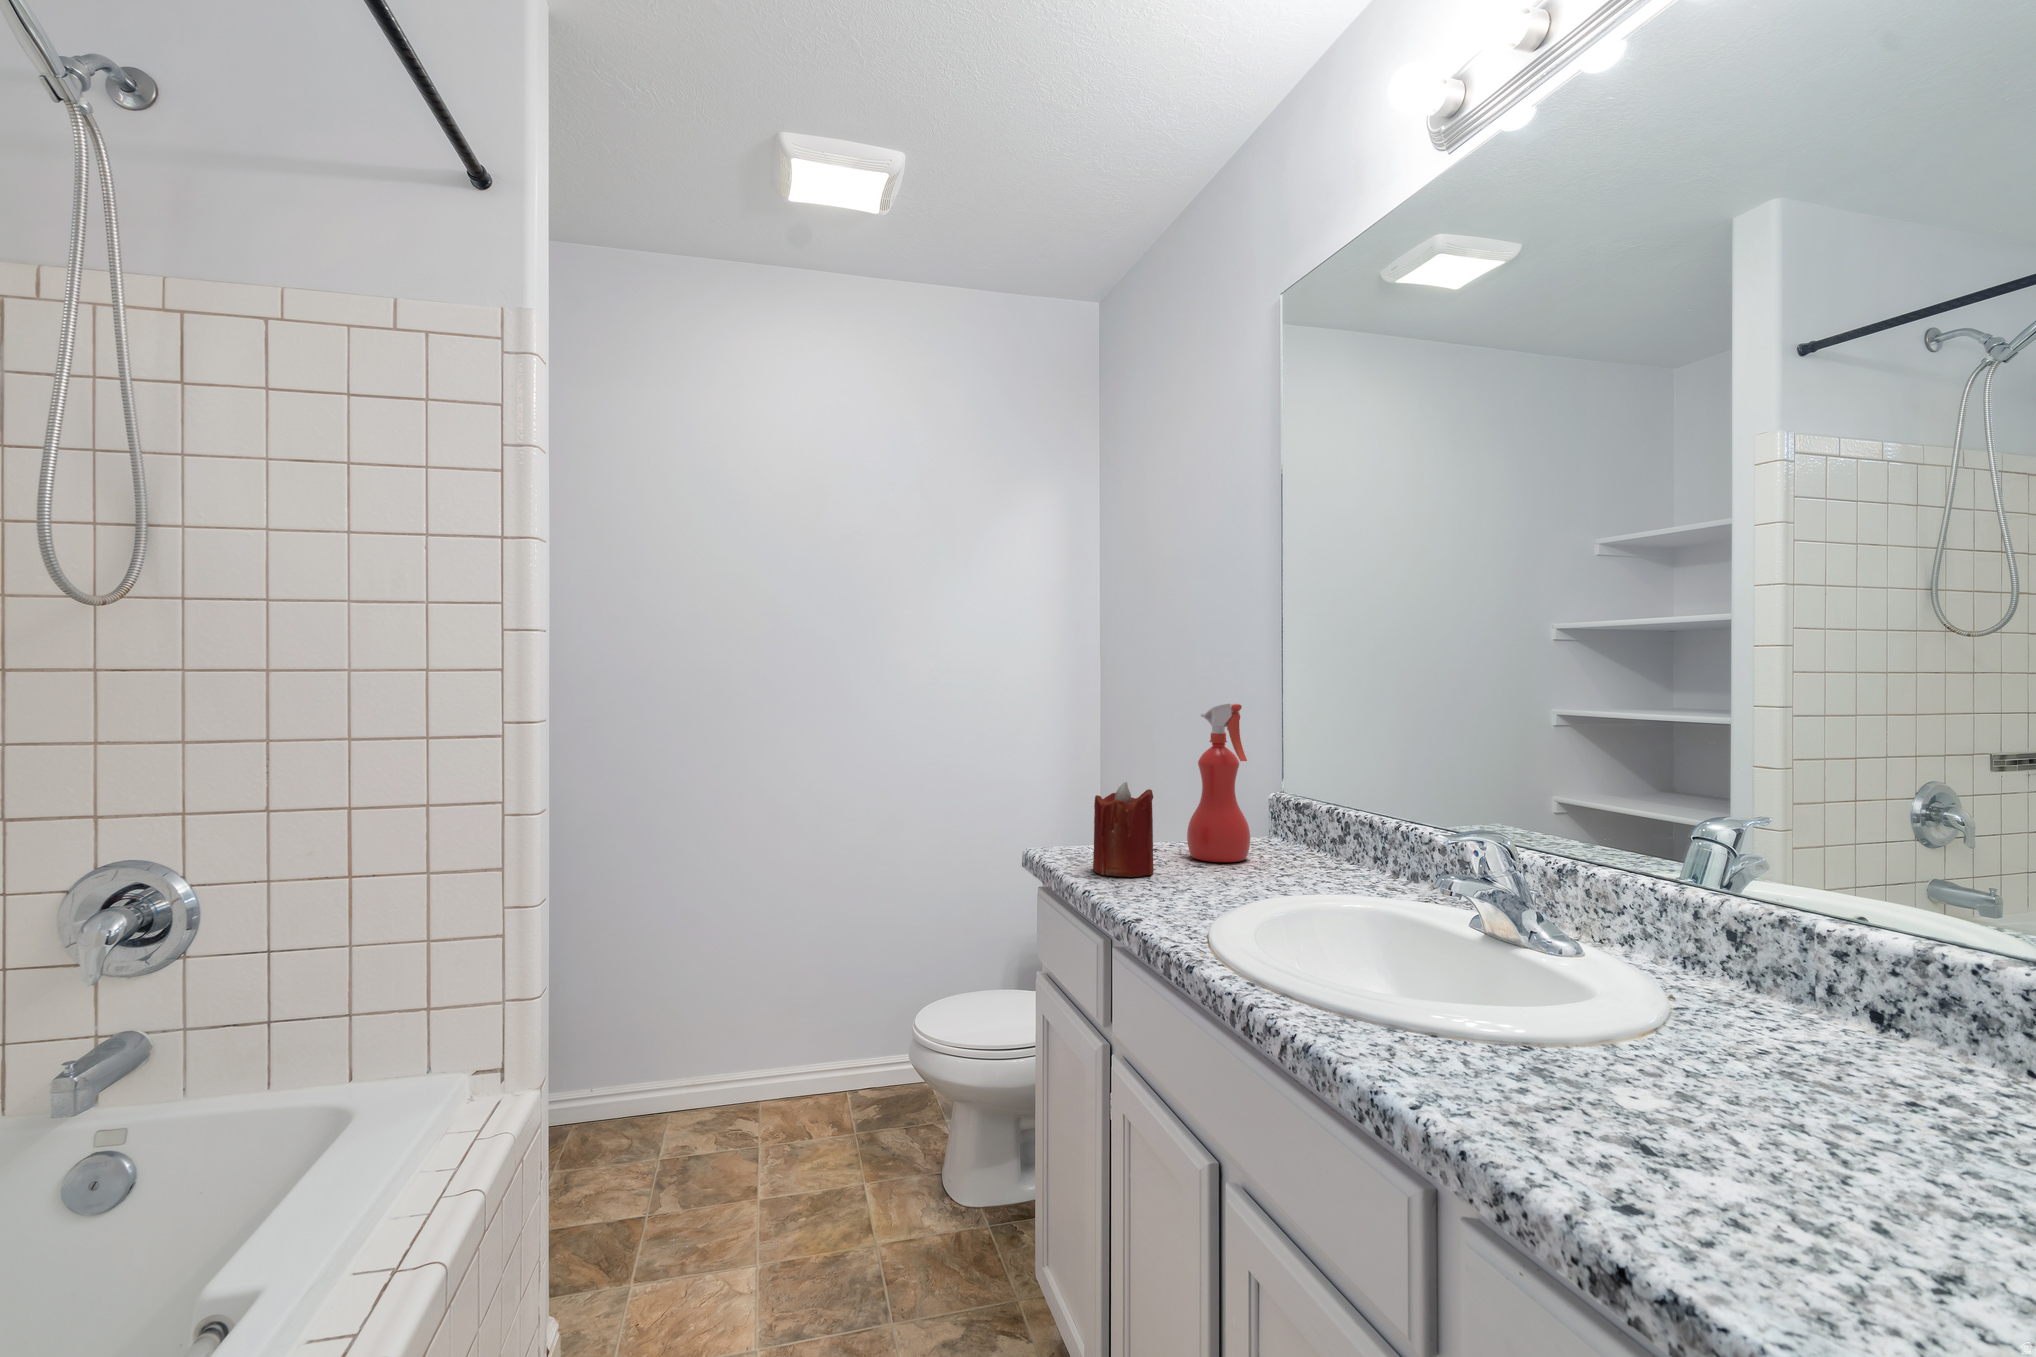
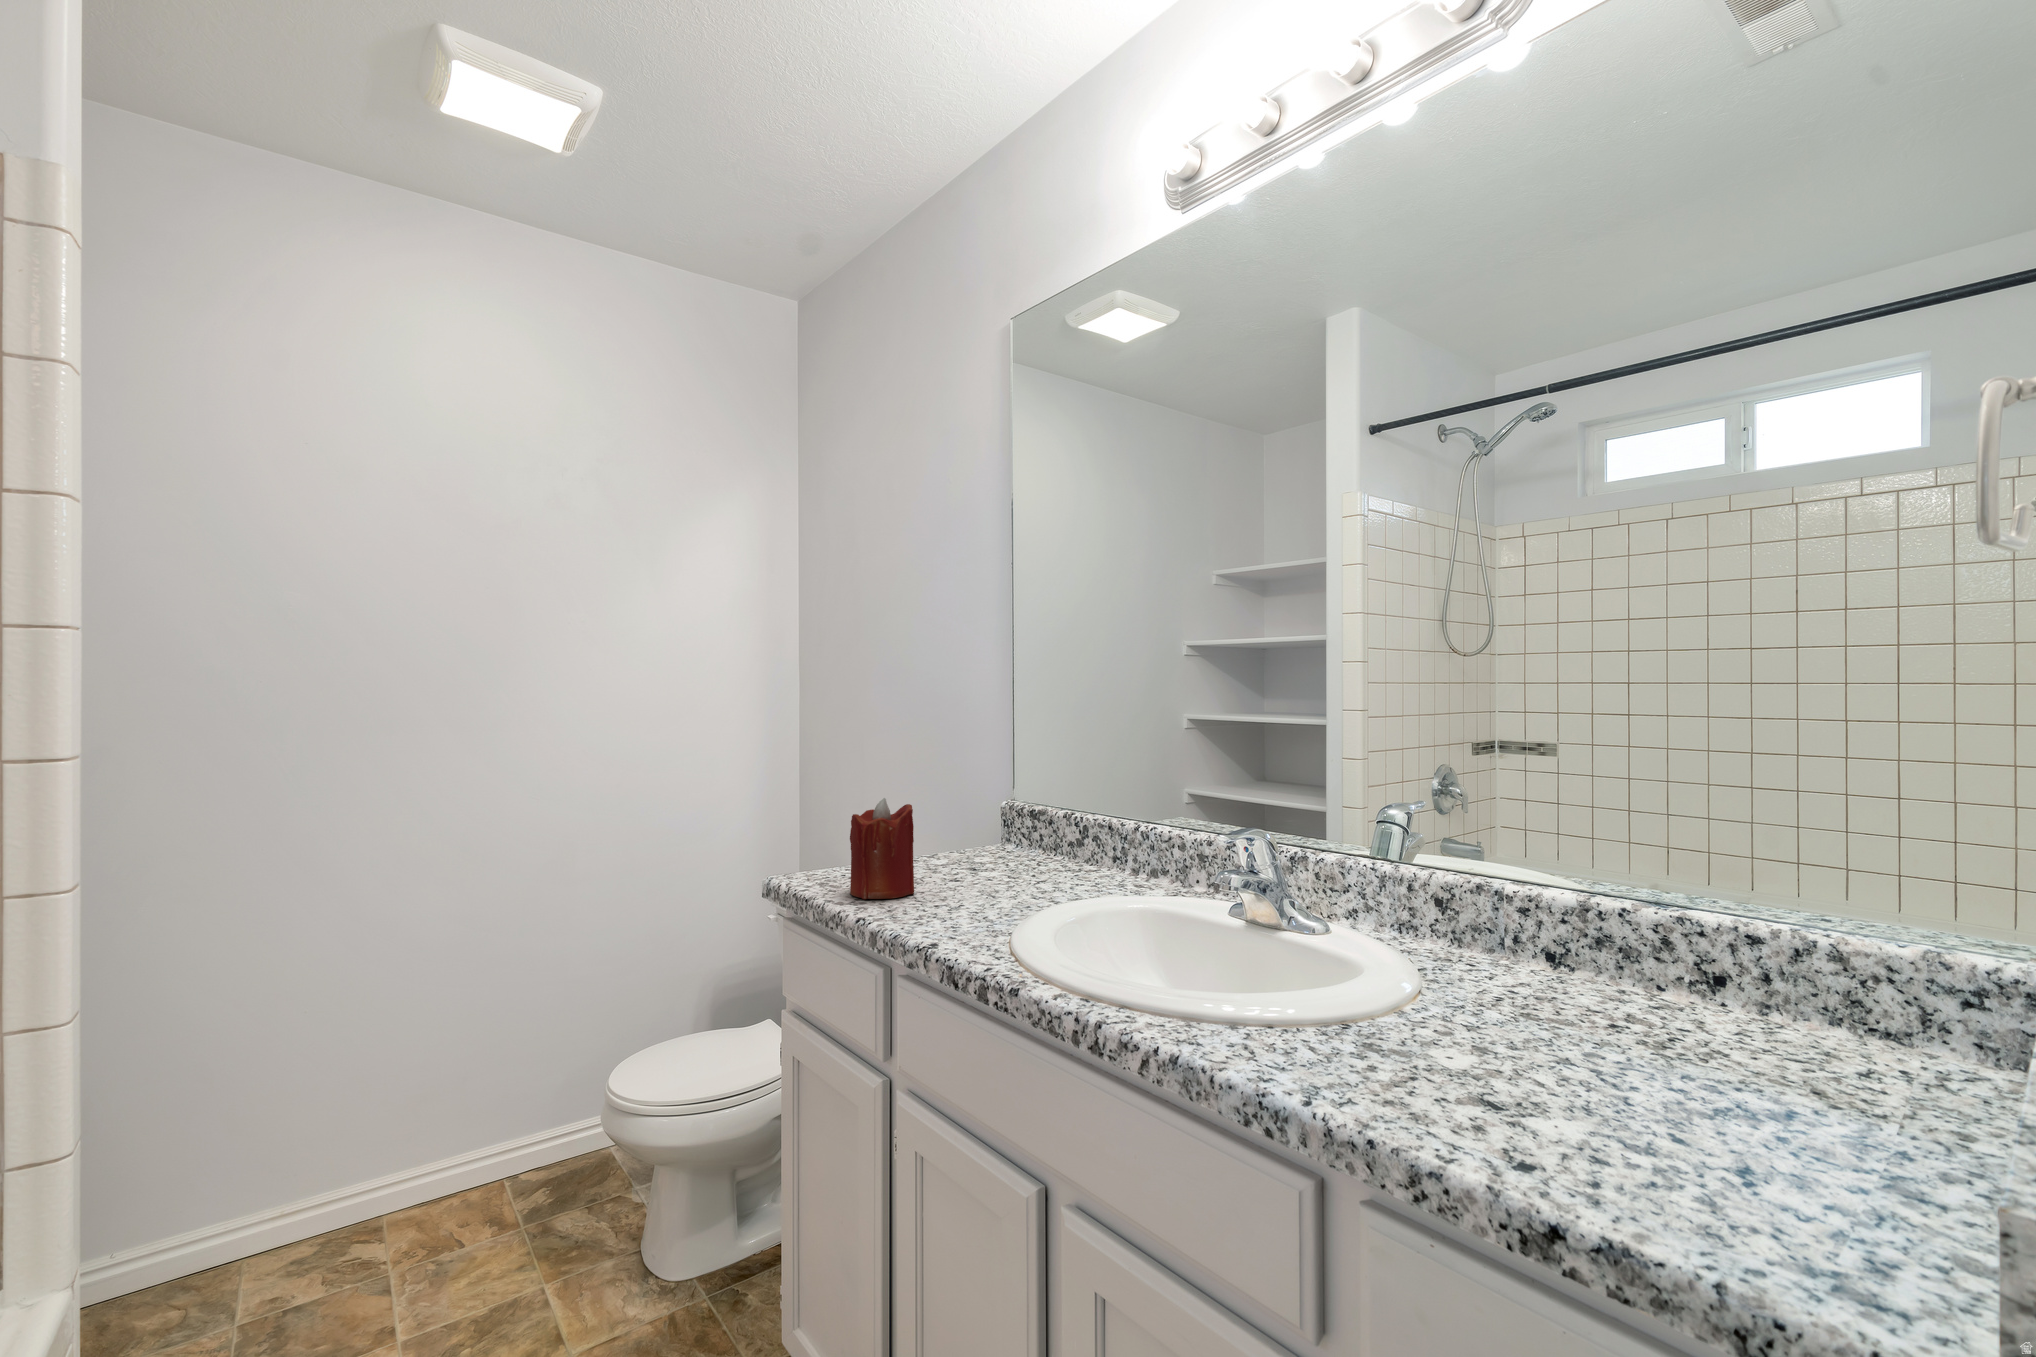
spray bottle: present [1187,704,1250,862] -> none [935,712,999,873]

